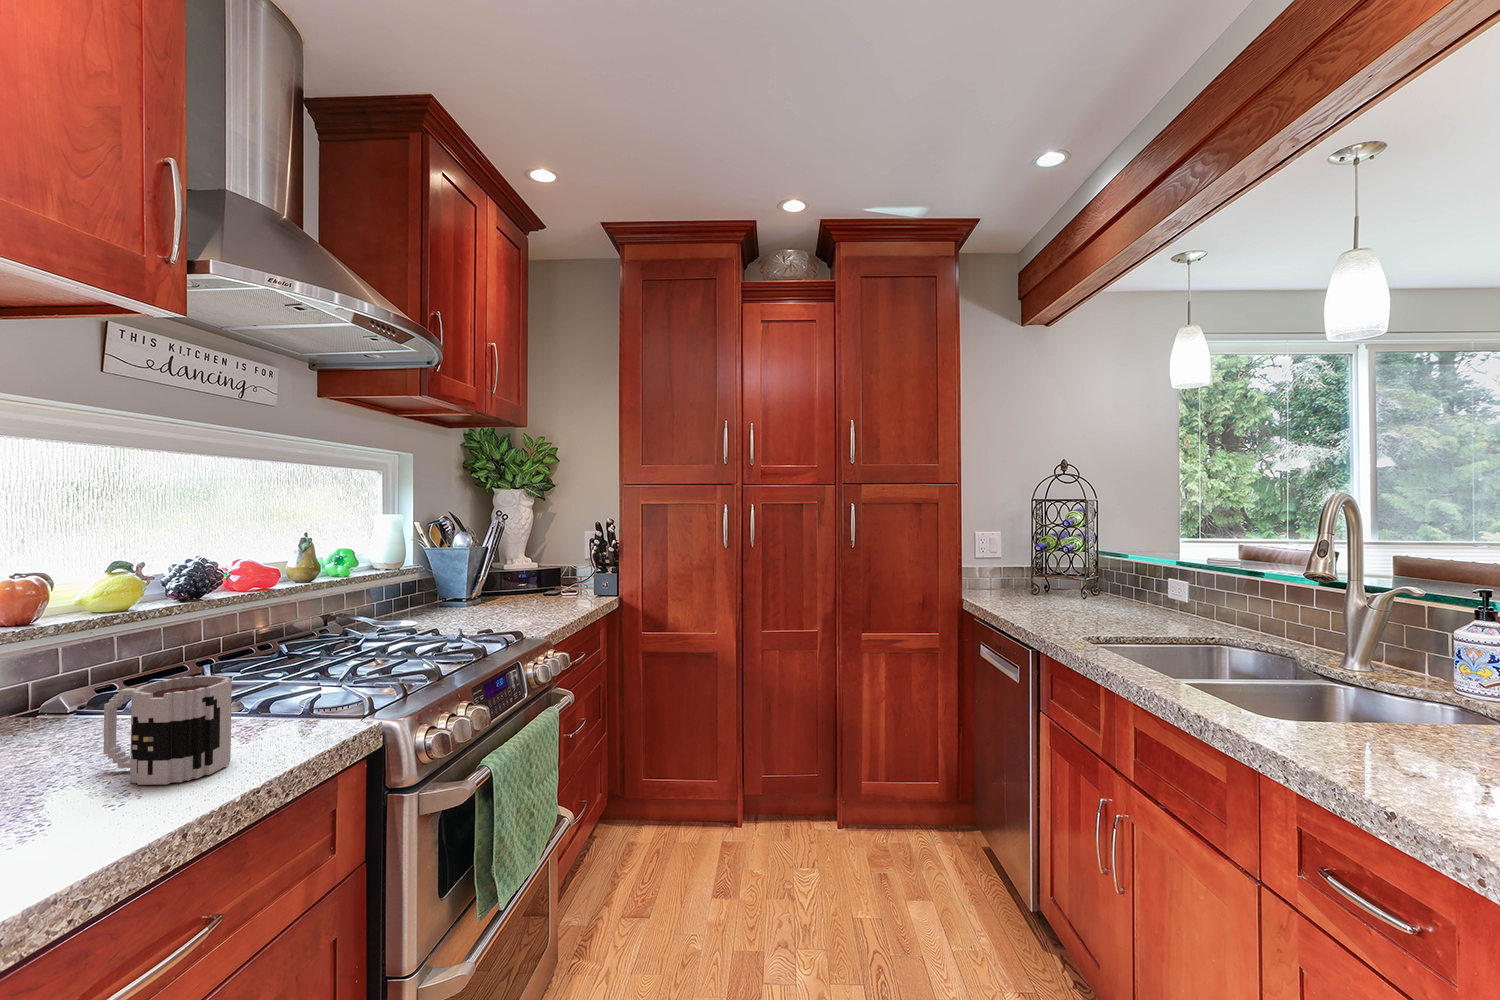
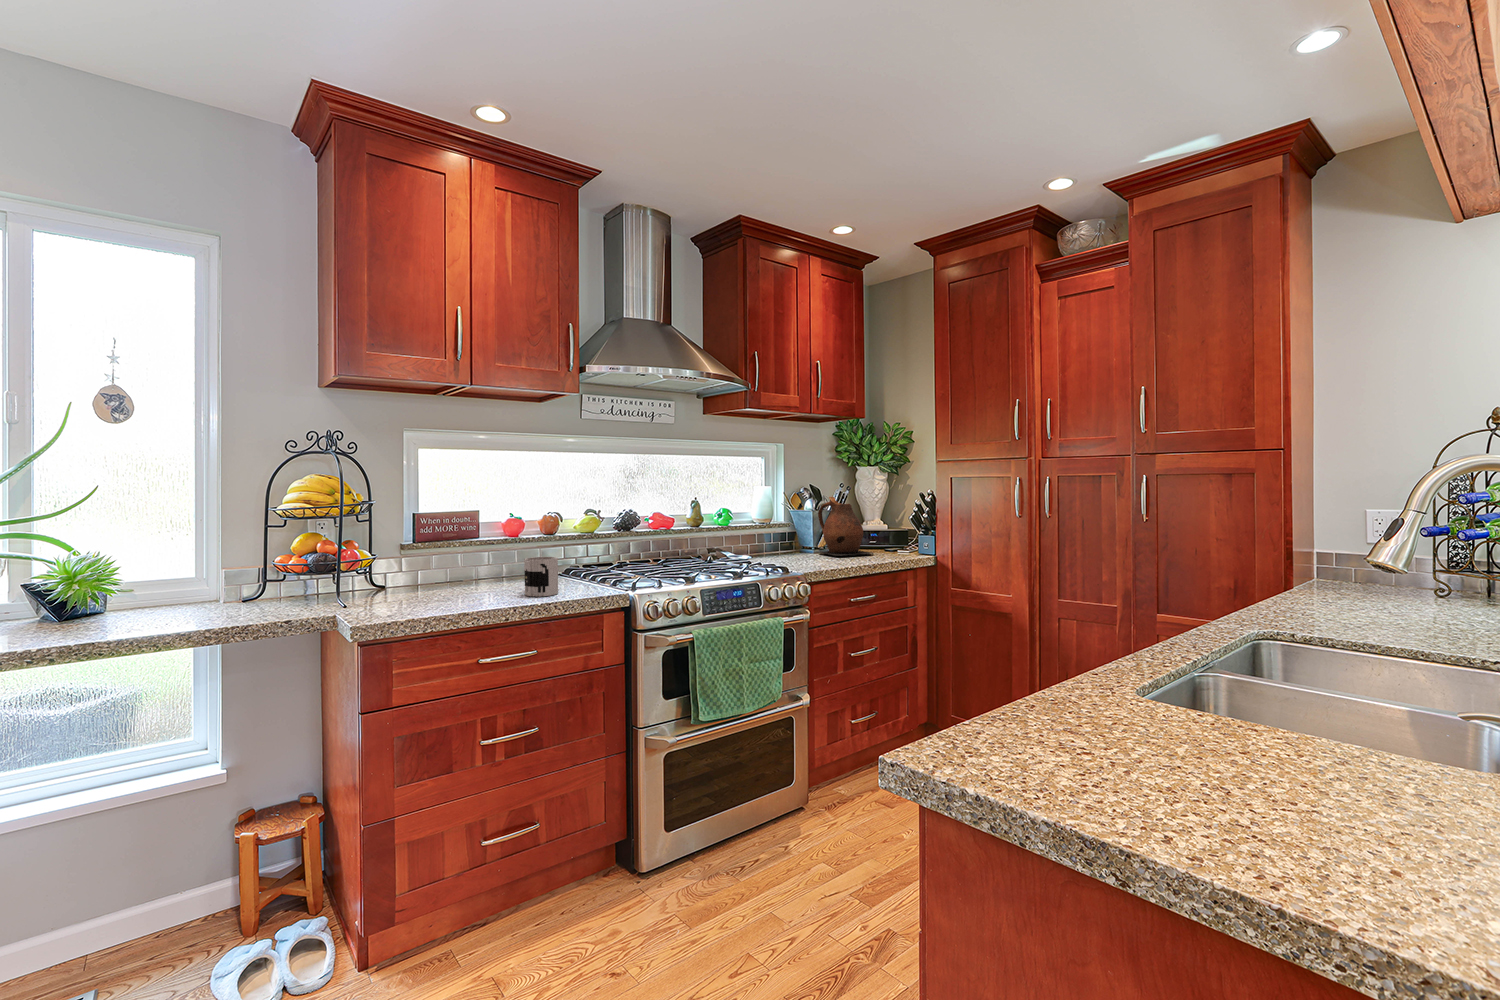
ceramic pitcher: none [490,529,566,609] -> present [818,497,873,556]

